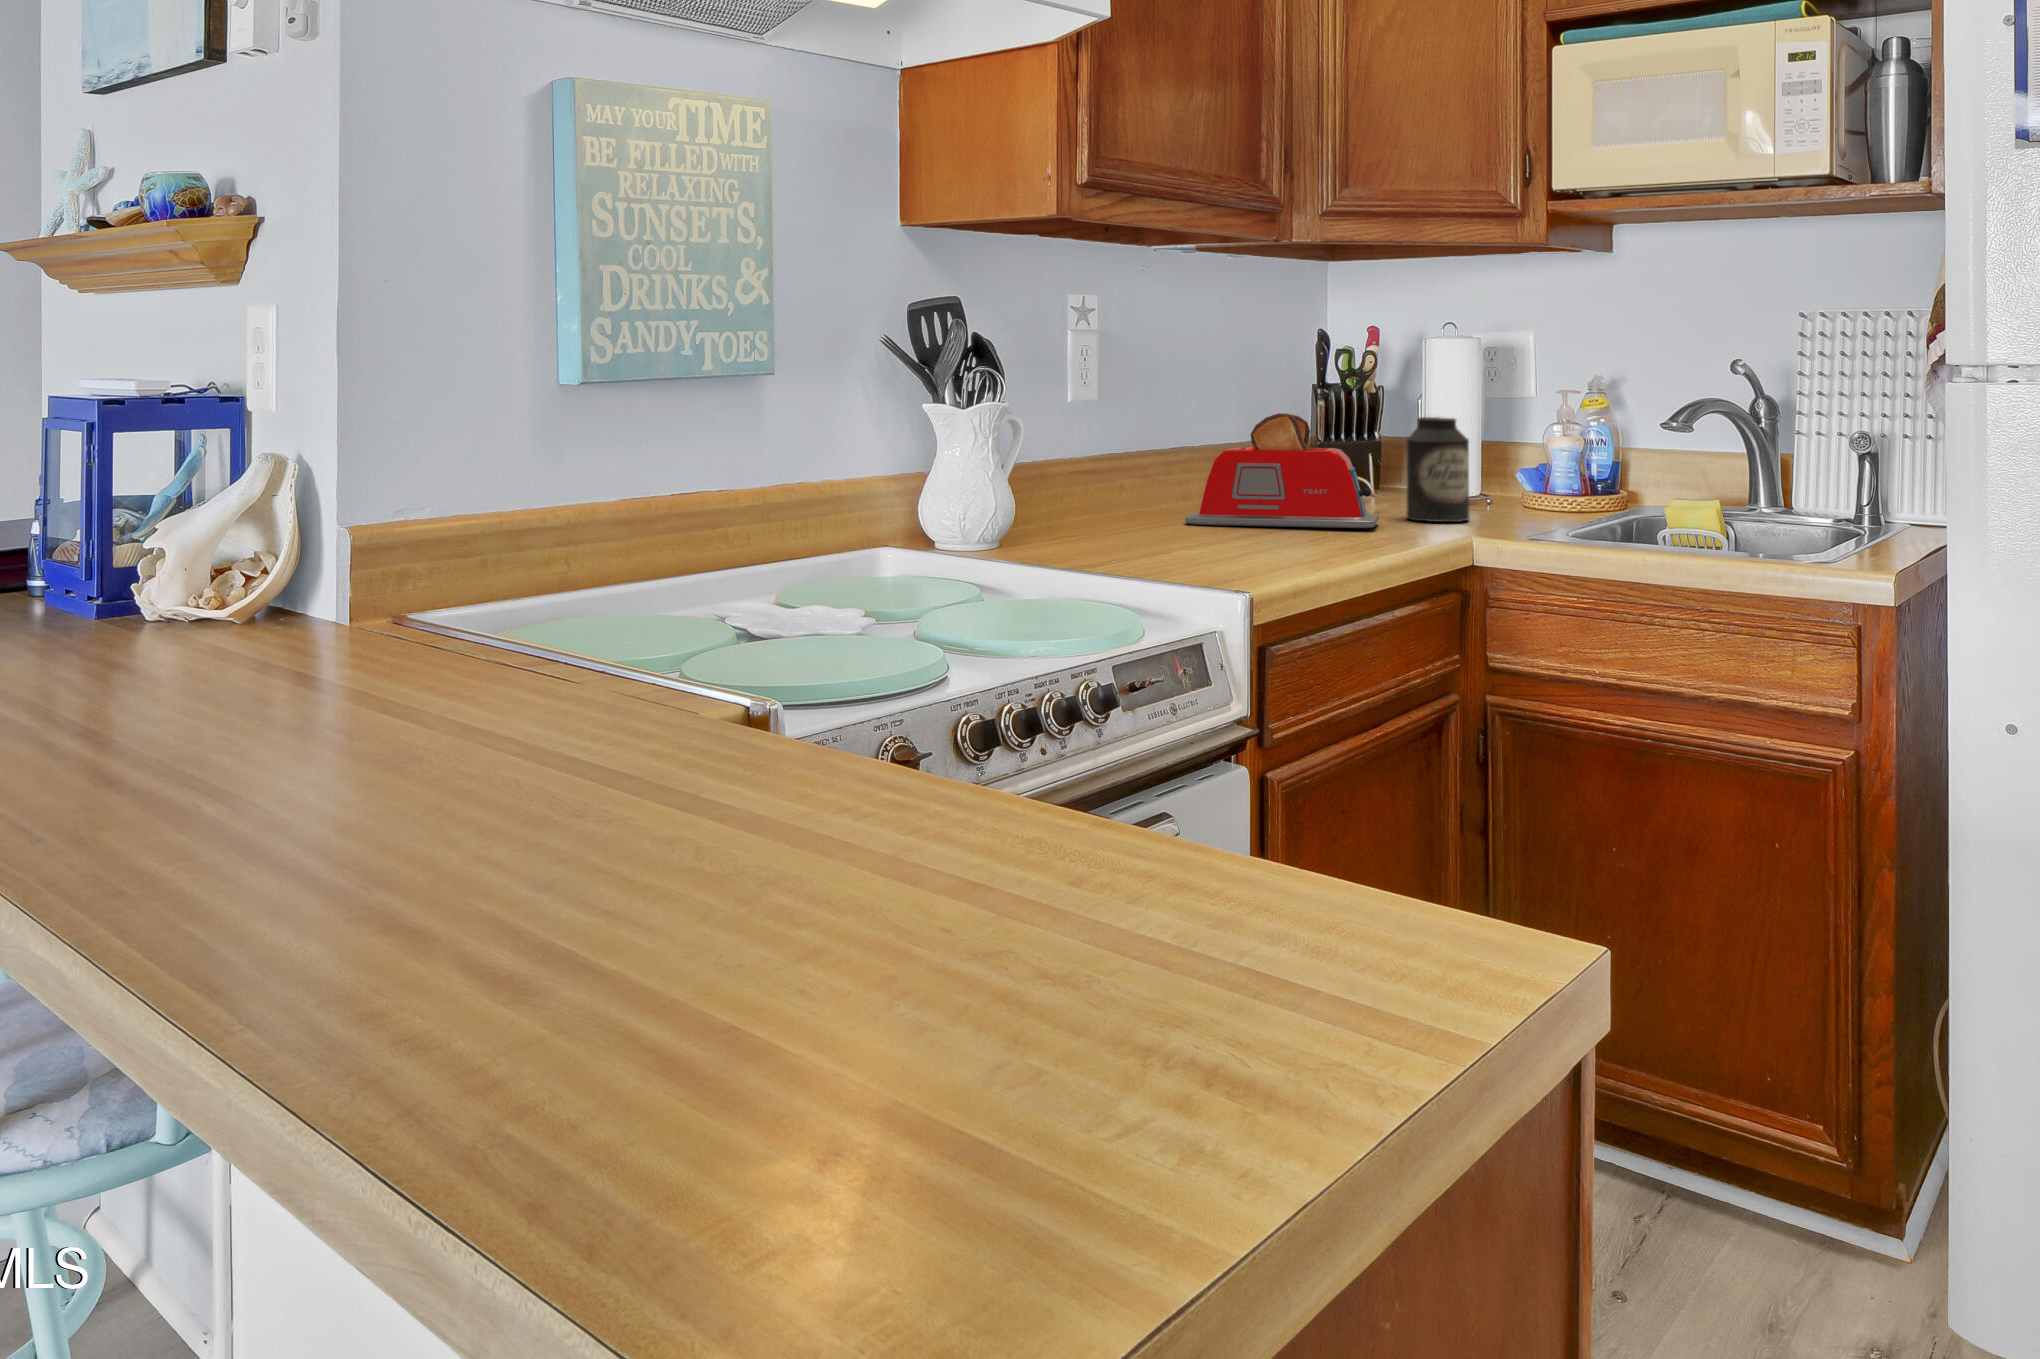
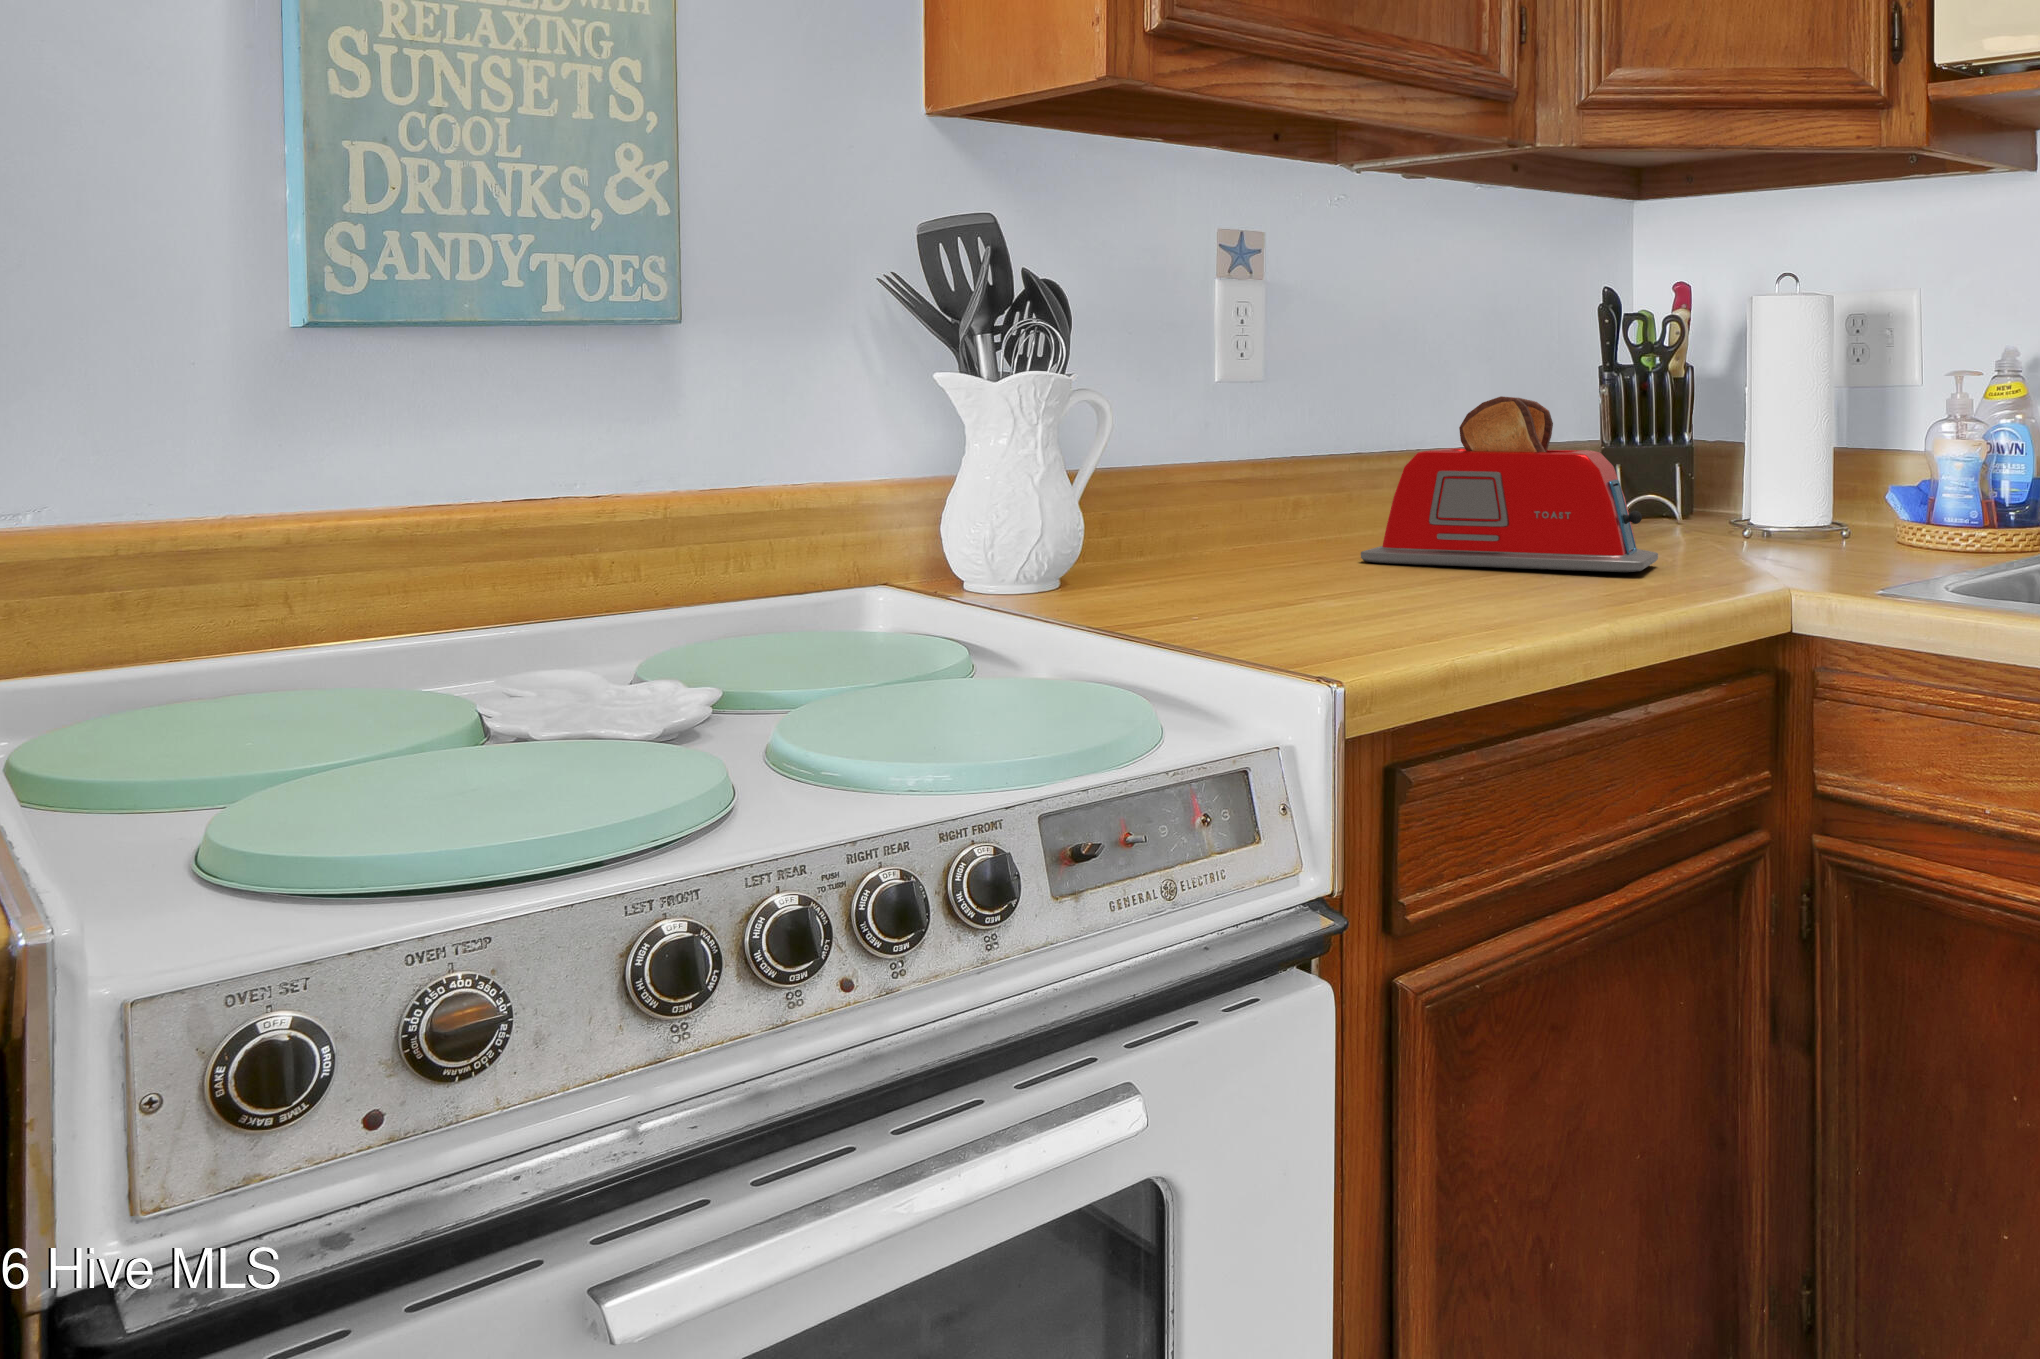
canister: present [1407,417,1469,522] -> none [1706,406,1803,564]

